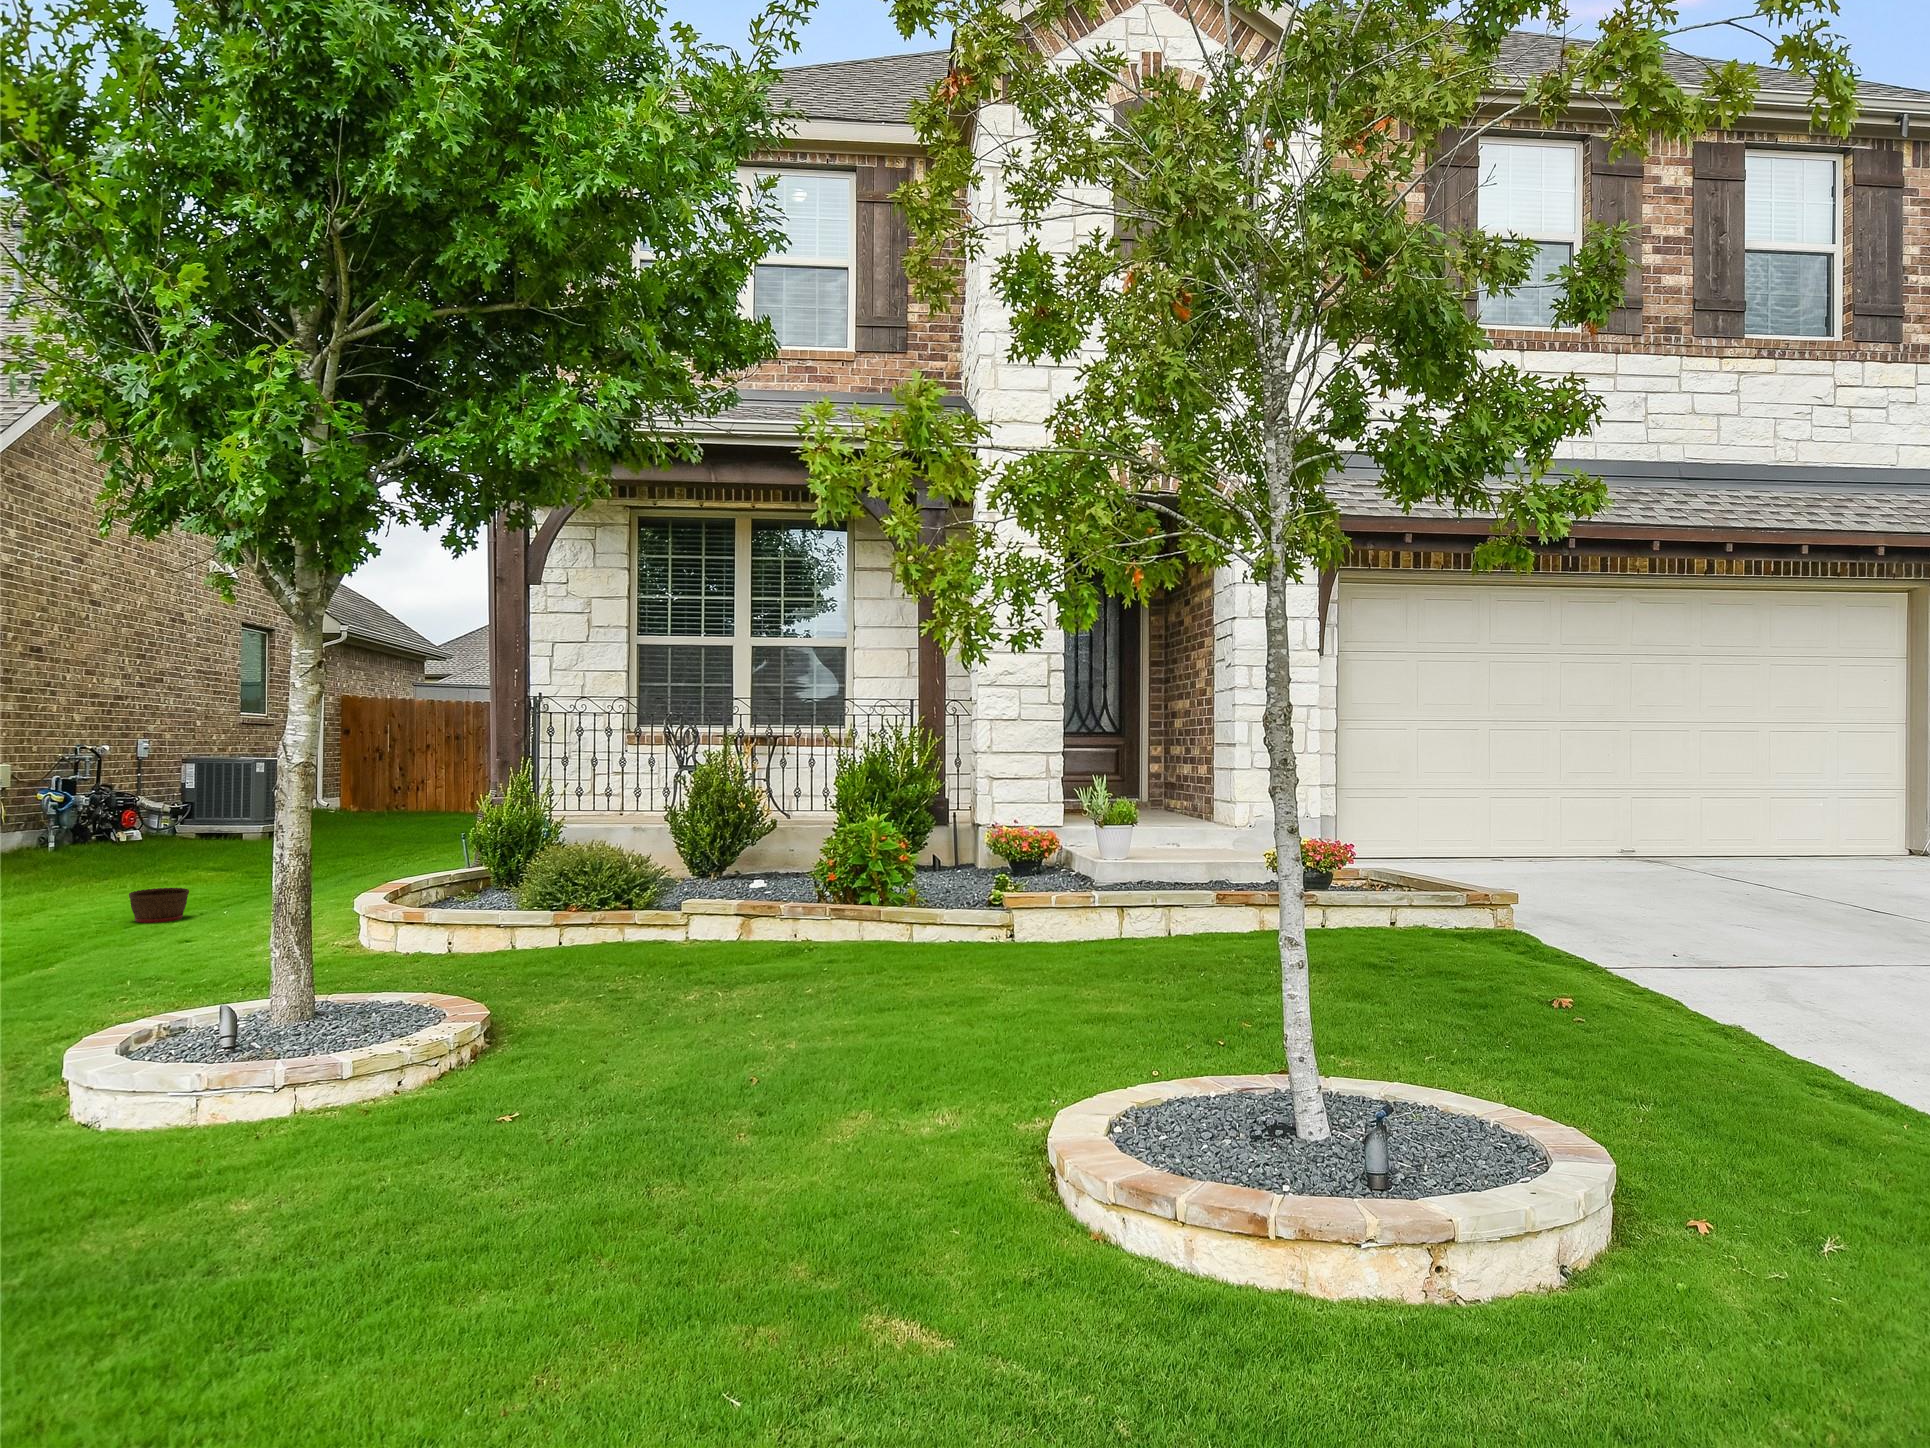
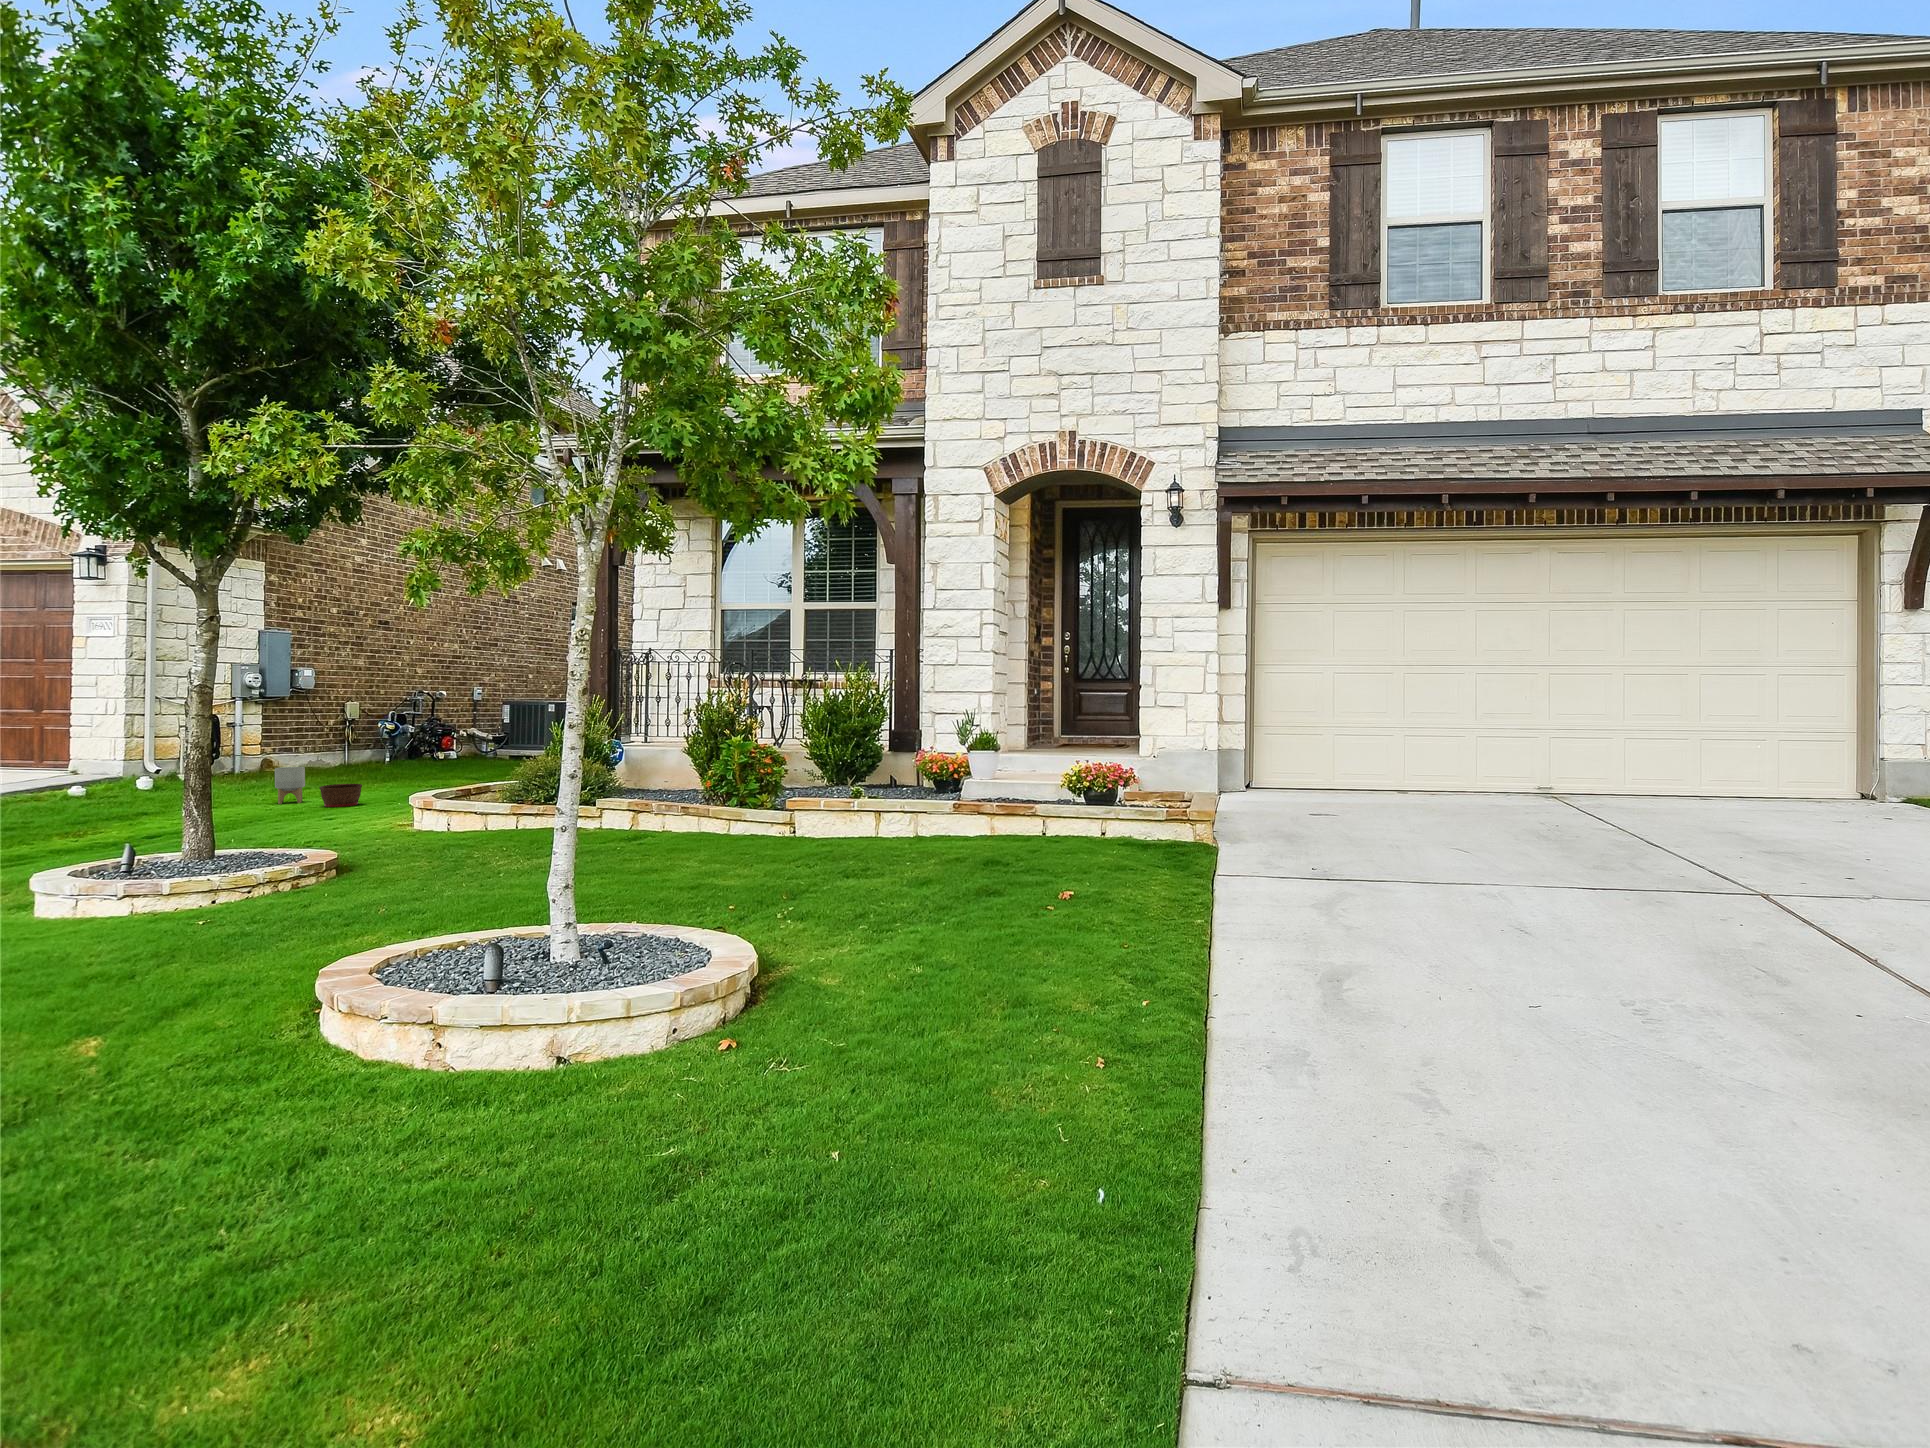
planter: none [39,865,83,921] -> present [275,767,305,804]

